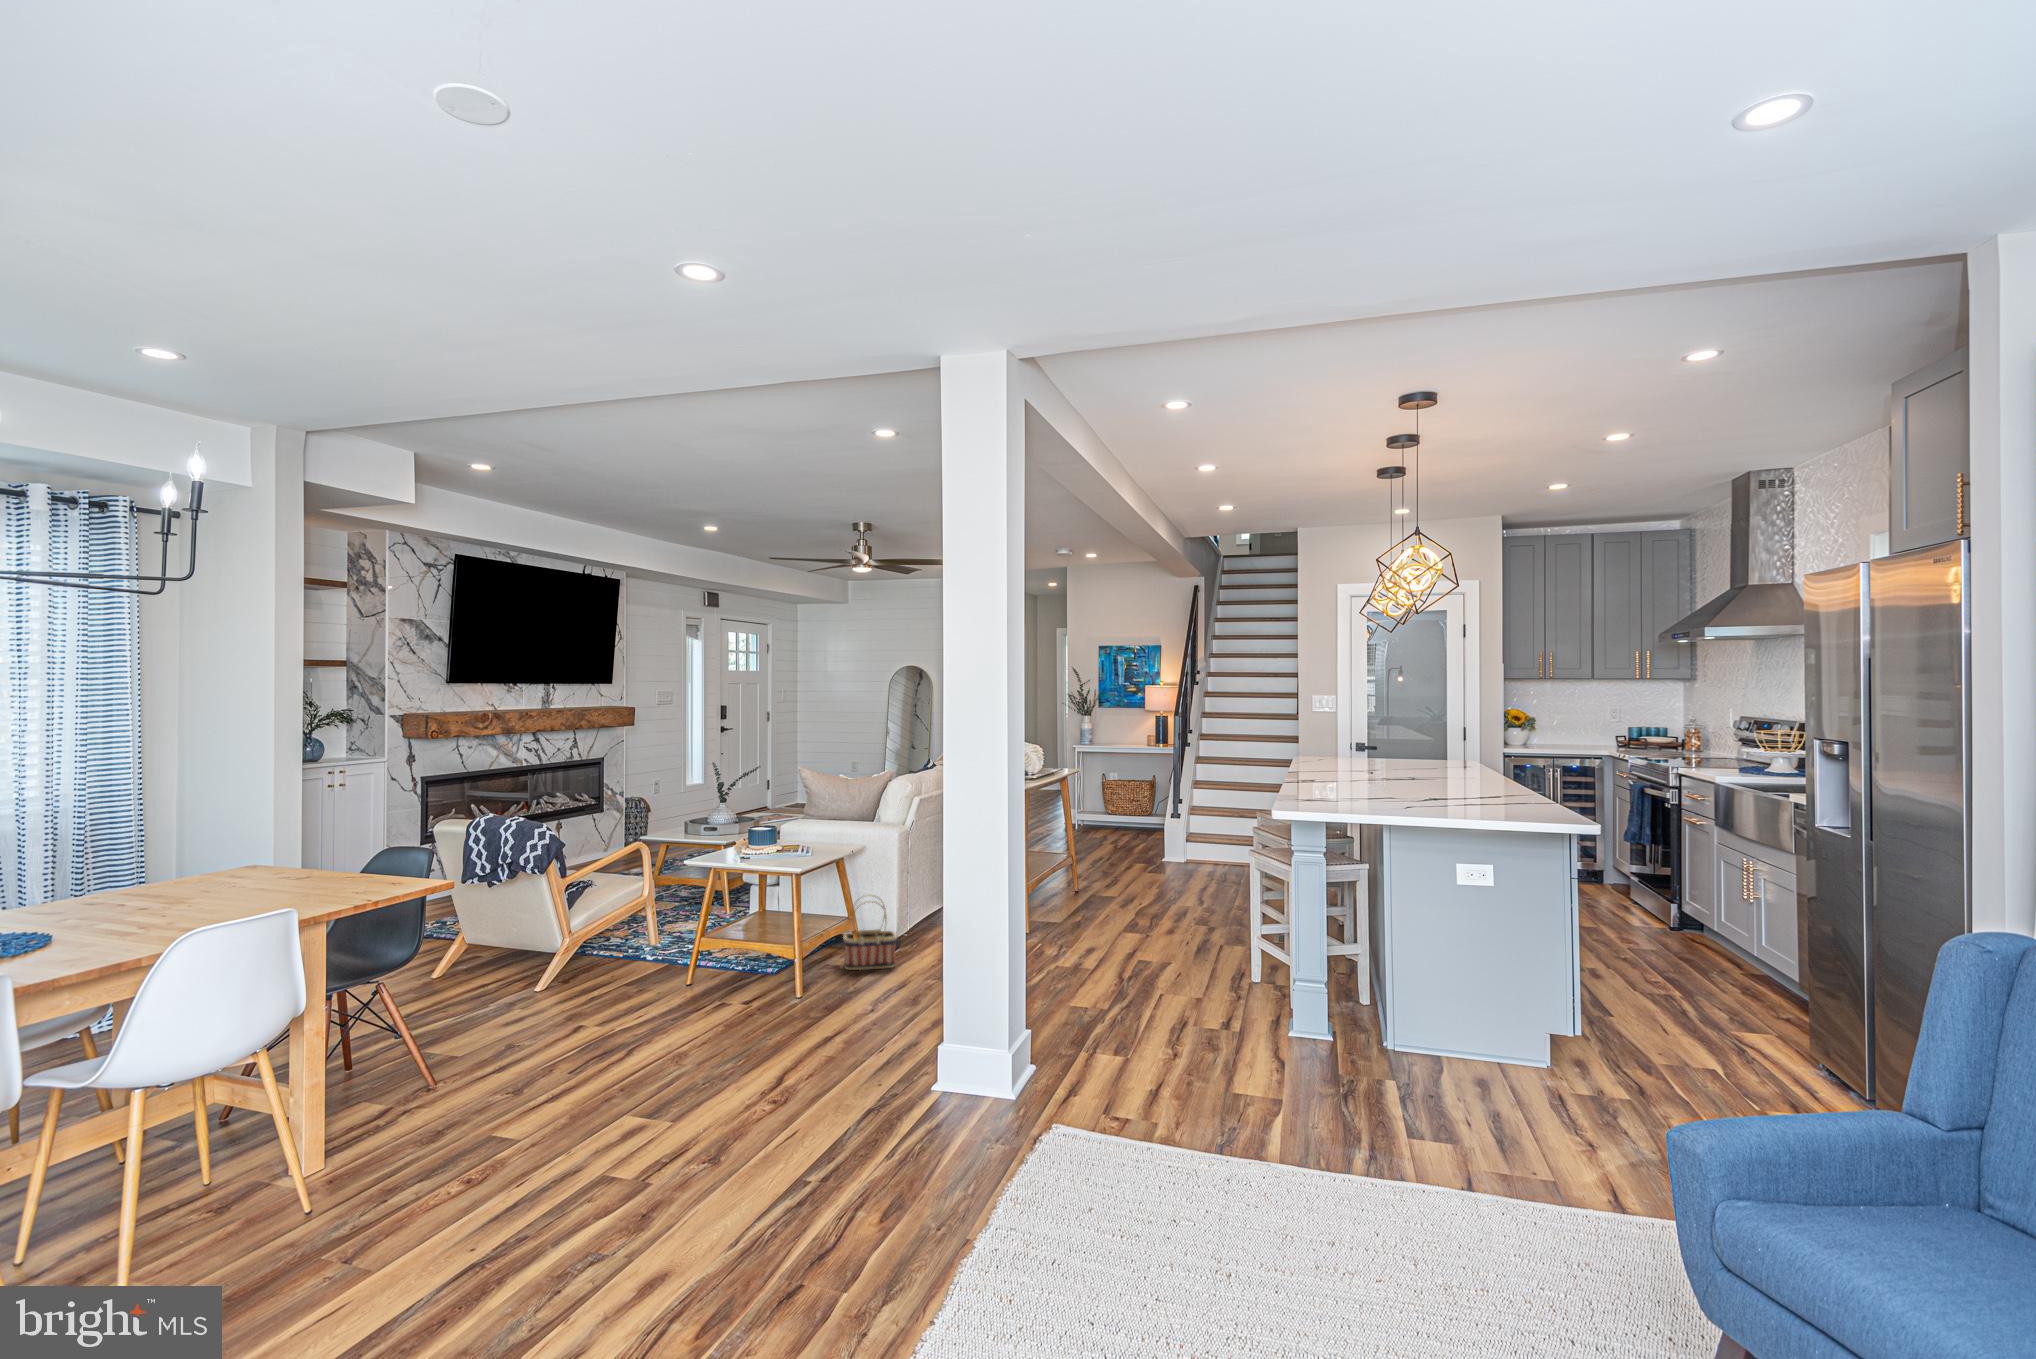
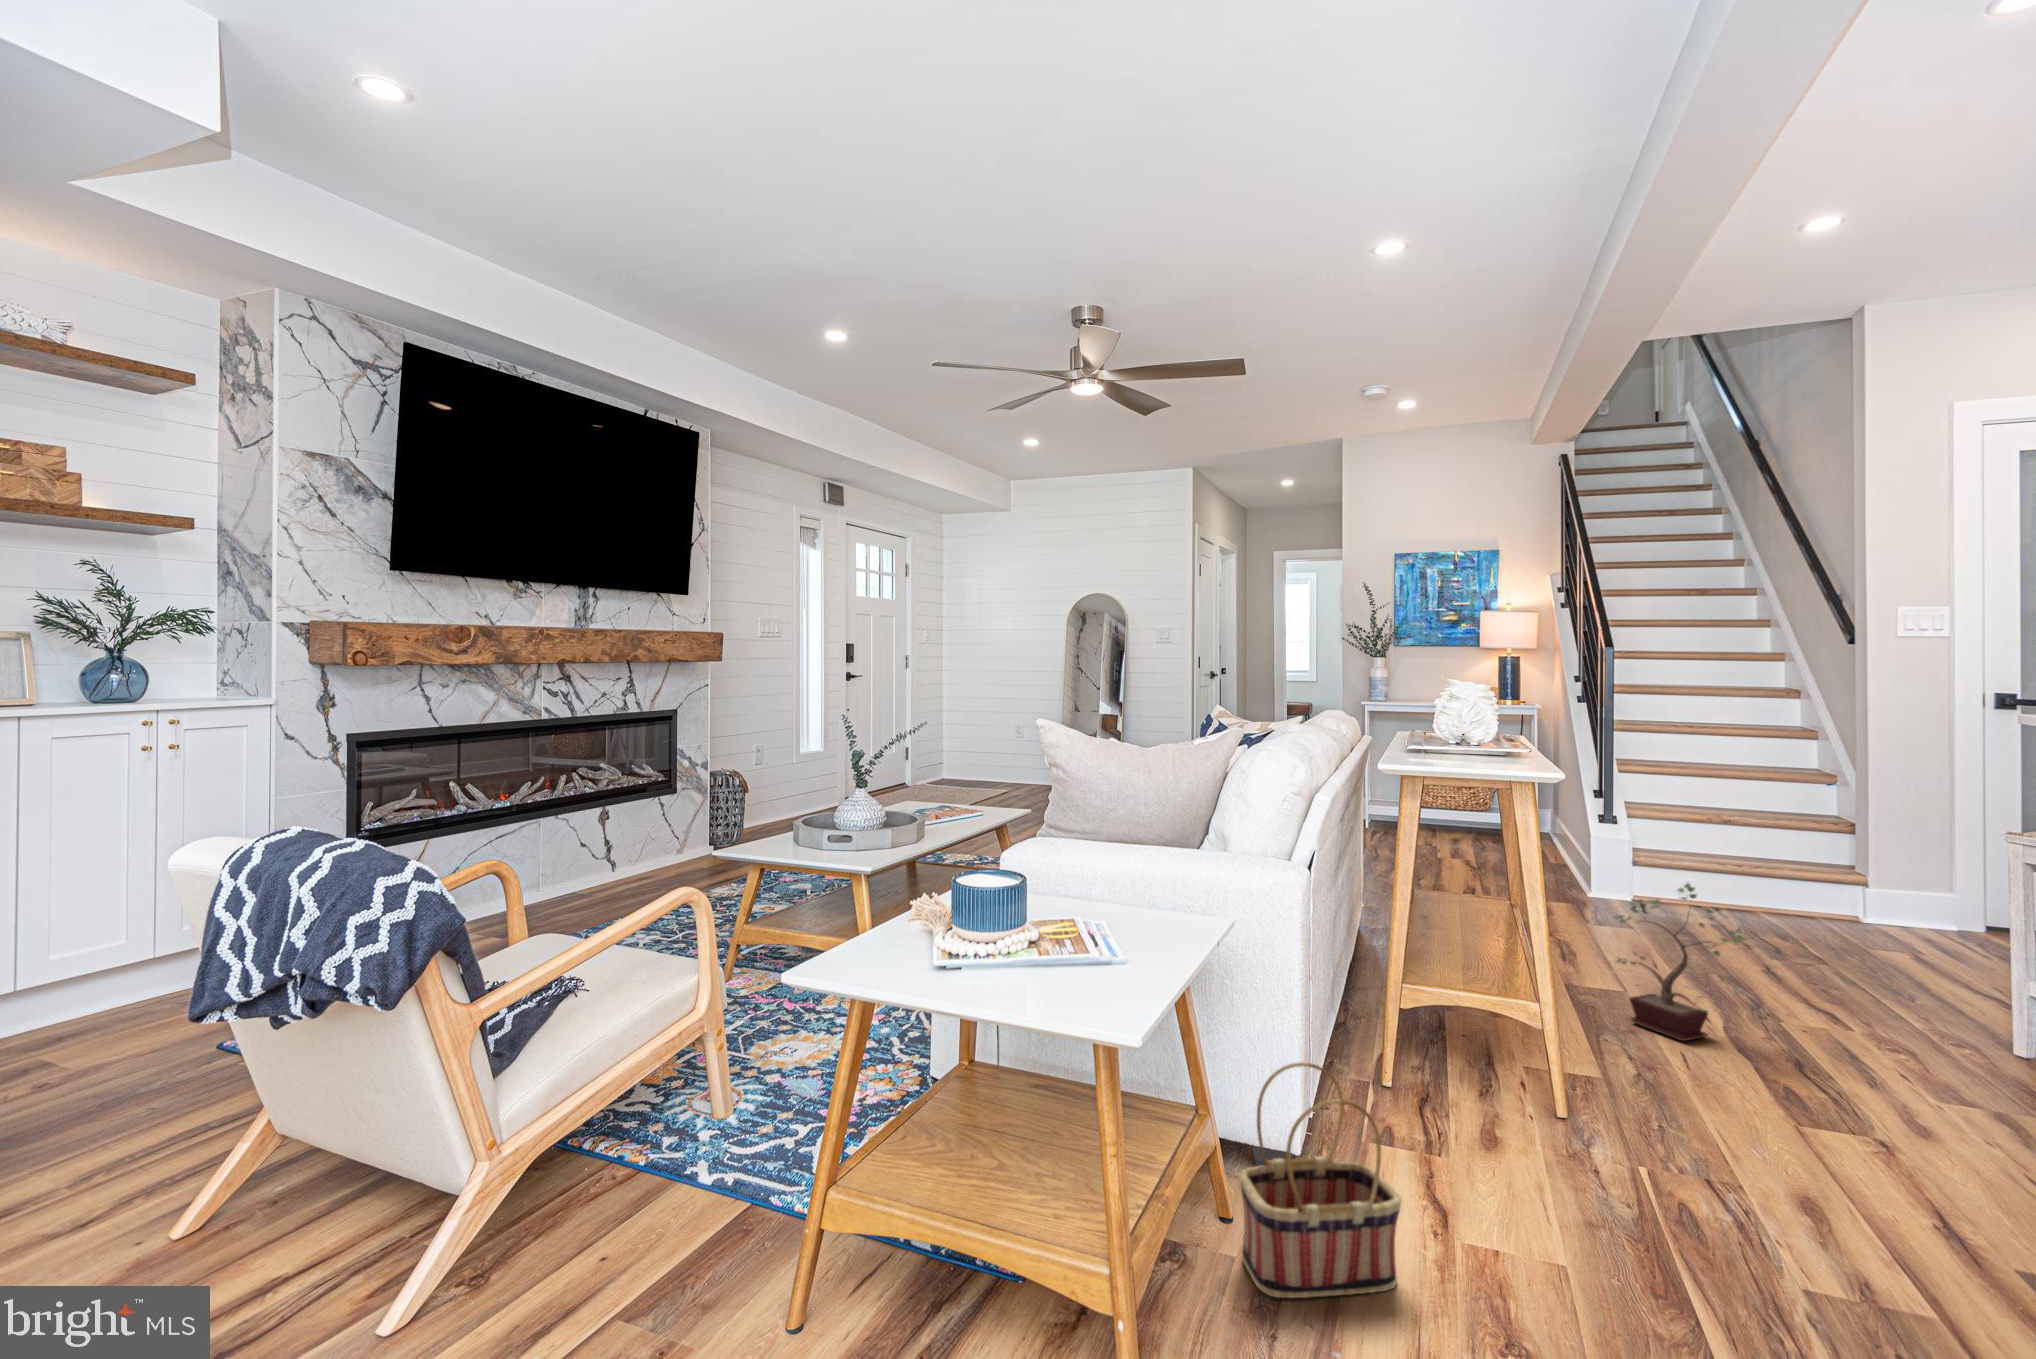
potted plant: none [1082,839,1121,912] -> present [1615,883,1747,1041]

